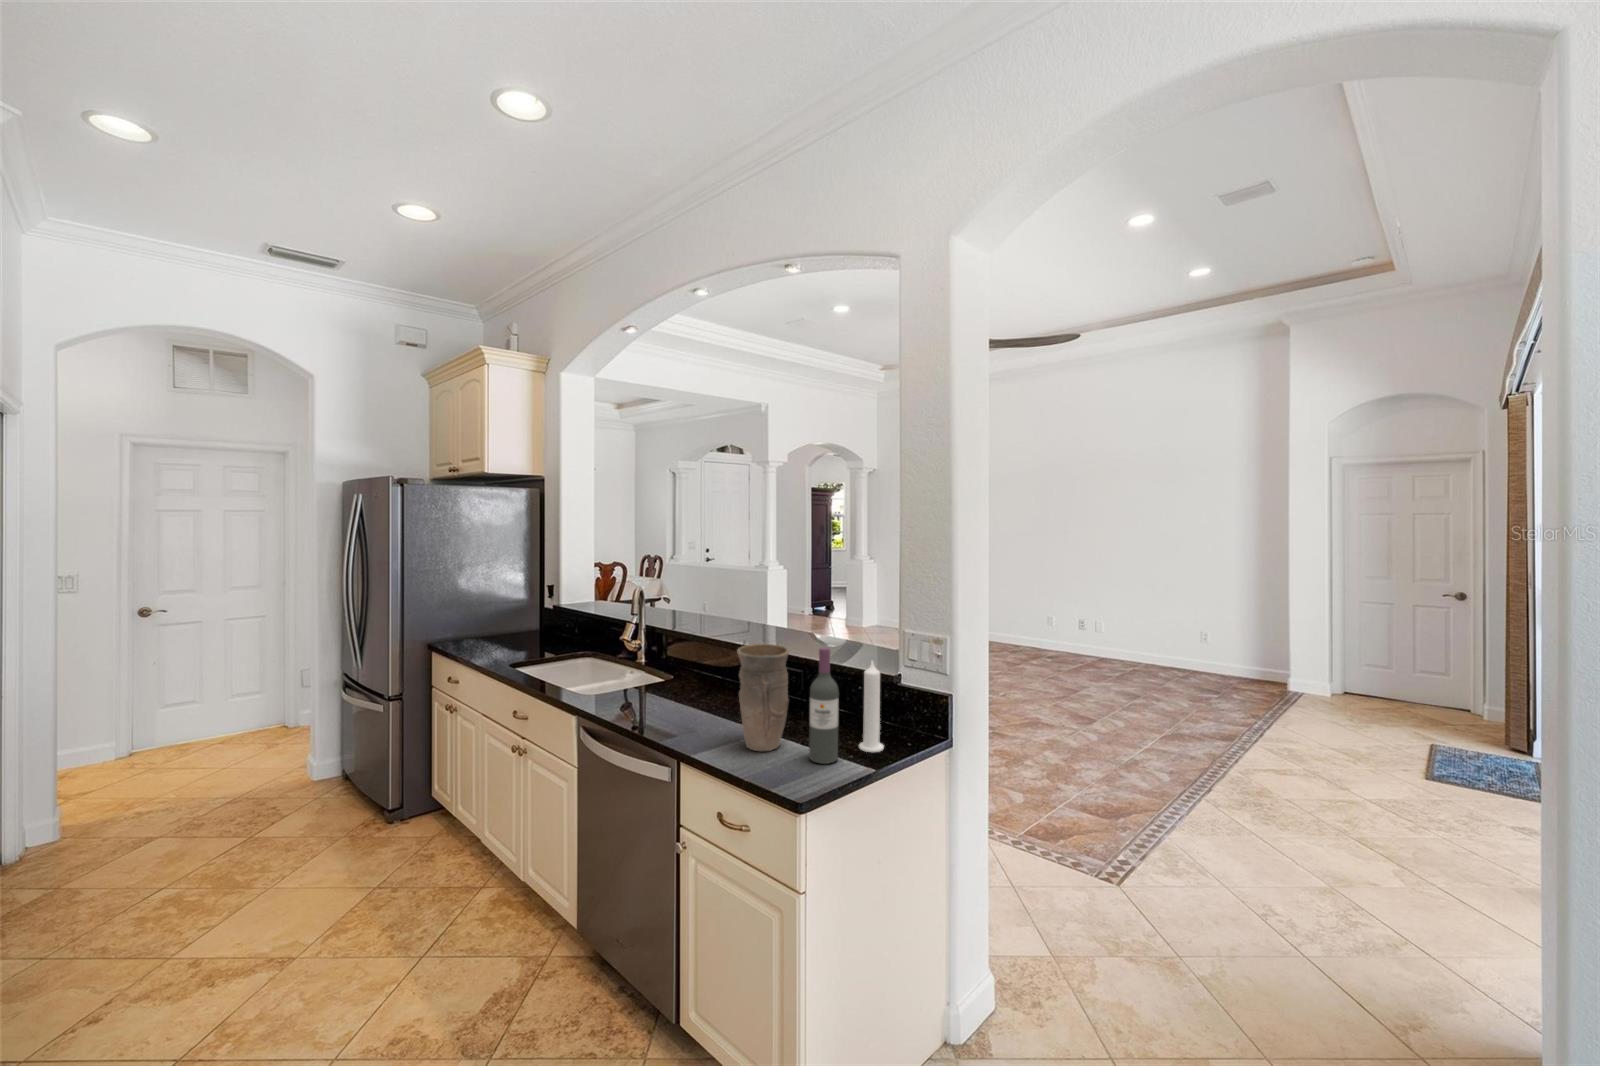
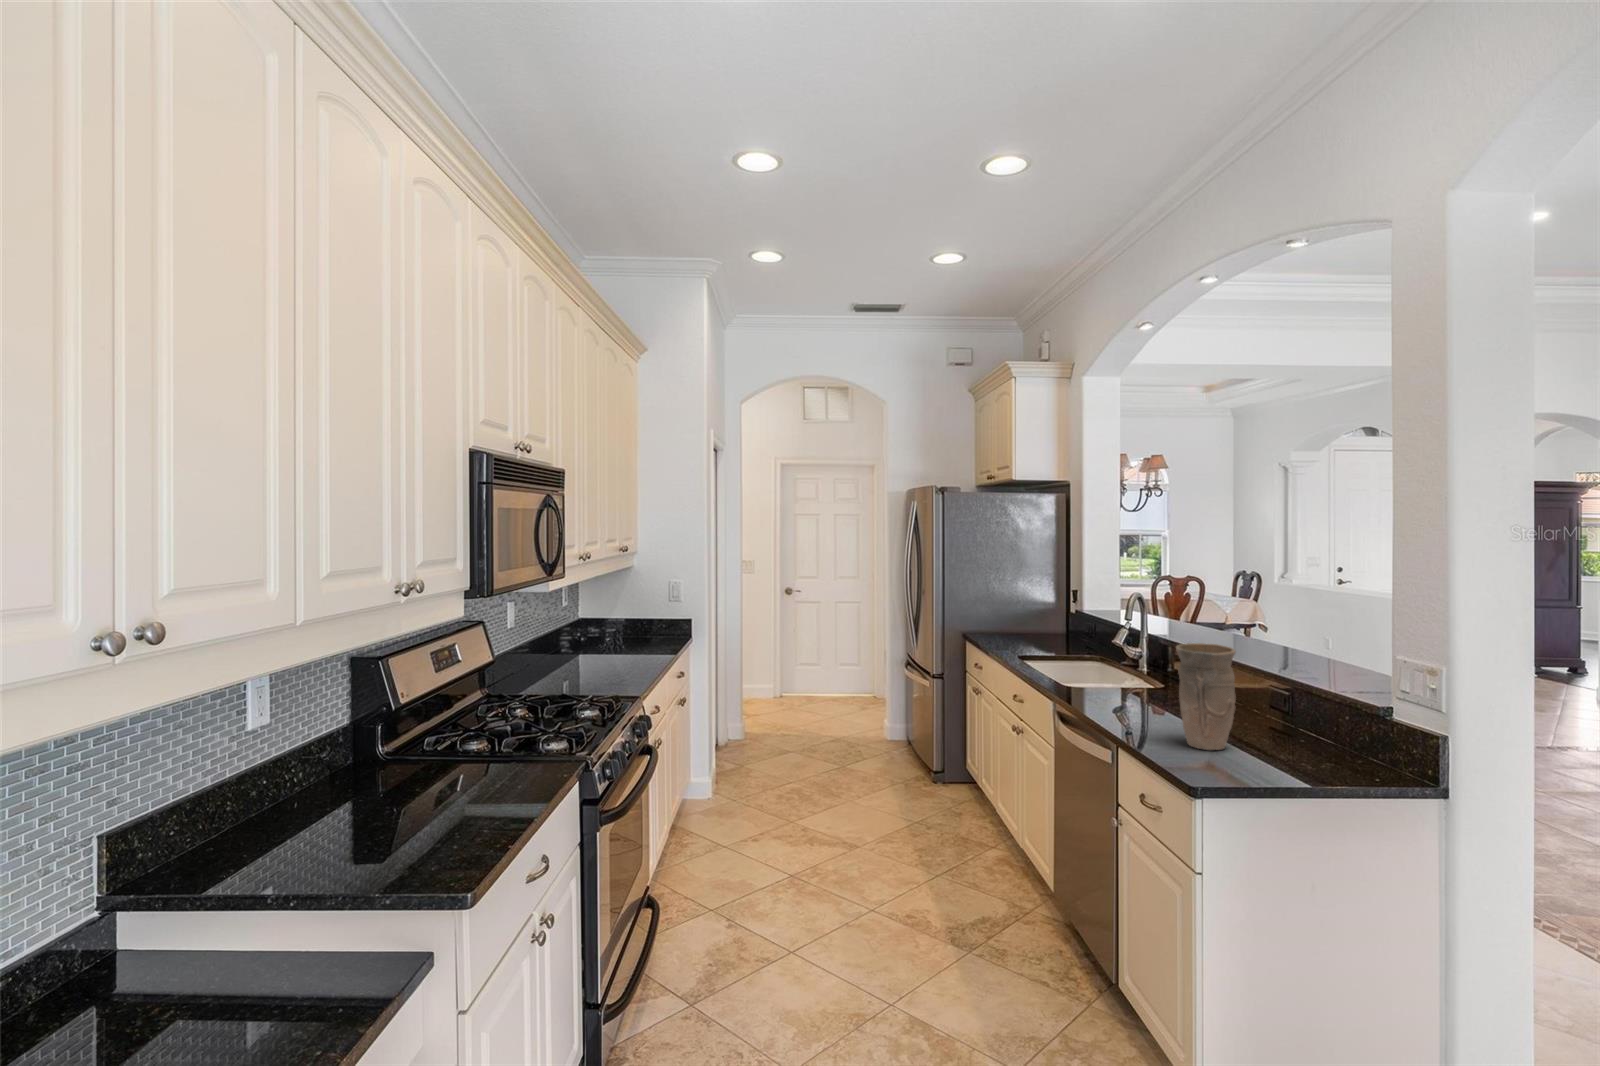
wine bottle: present [809,648,839,764] -> none [1244,649,1279,770]
candle: present [859,661,884,752] -> none [1317,672,1351,775]

